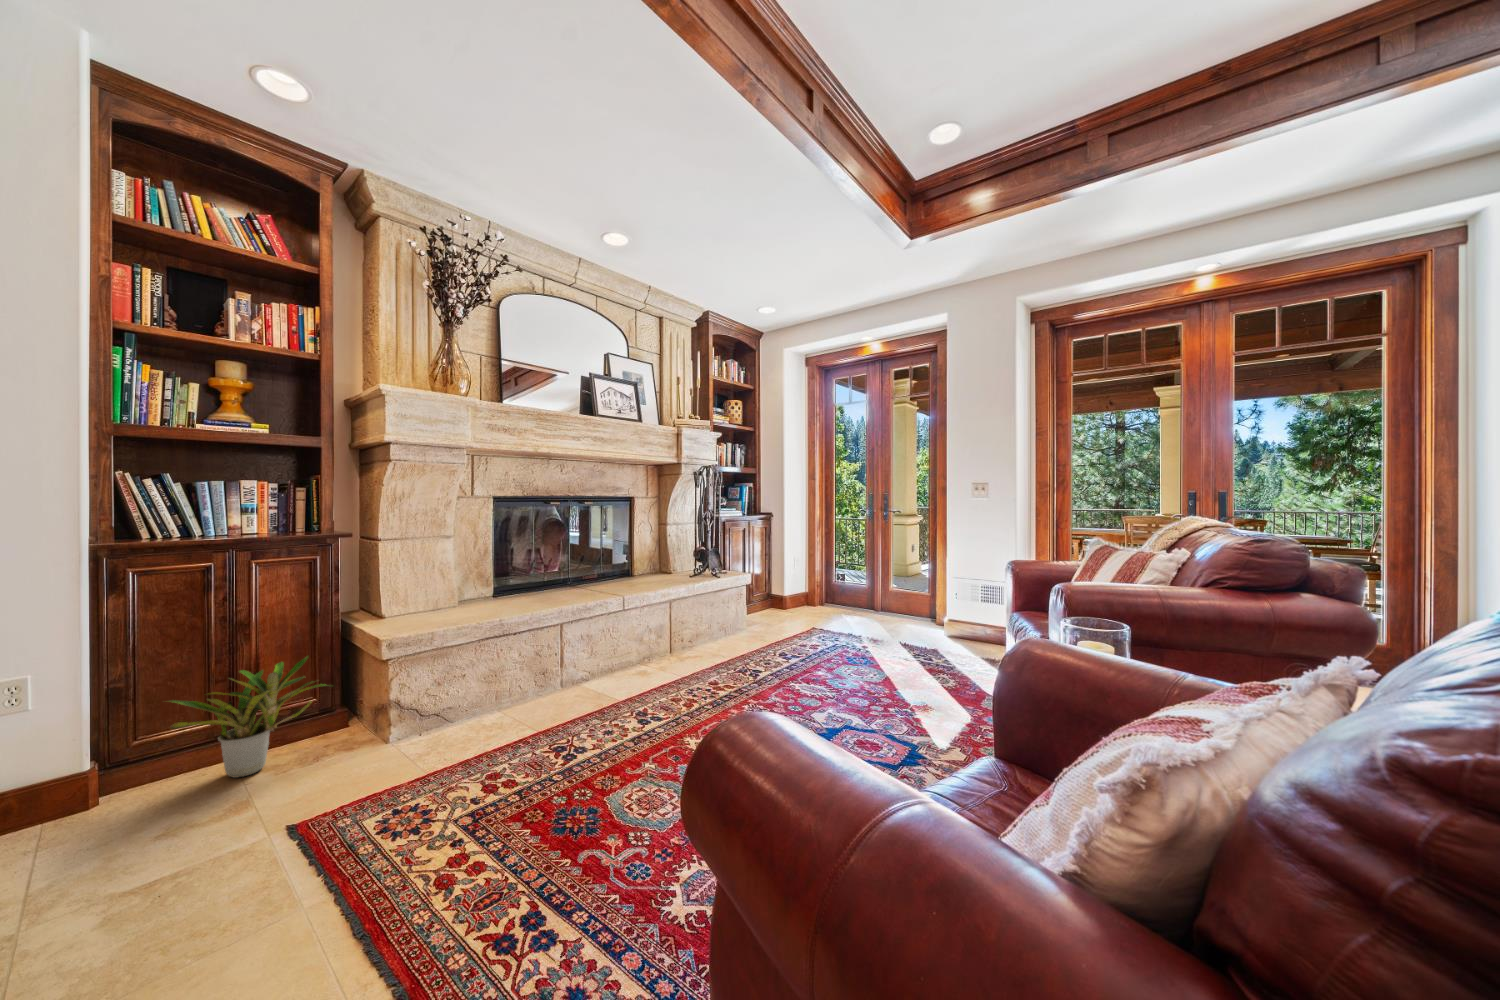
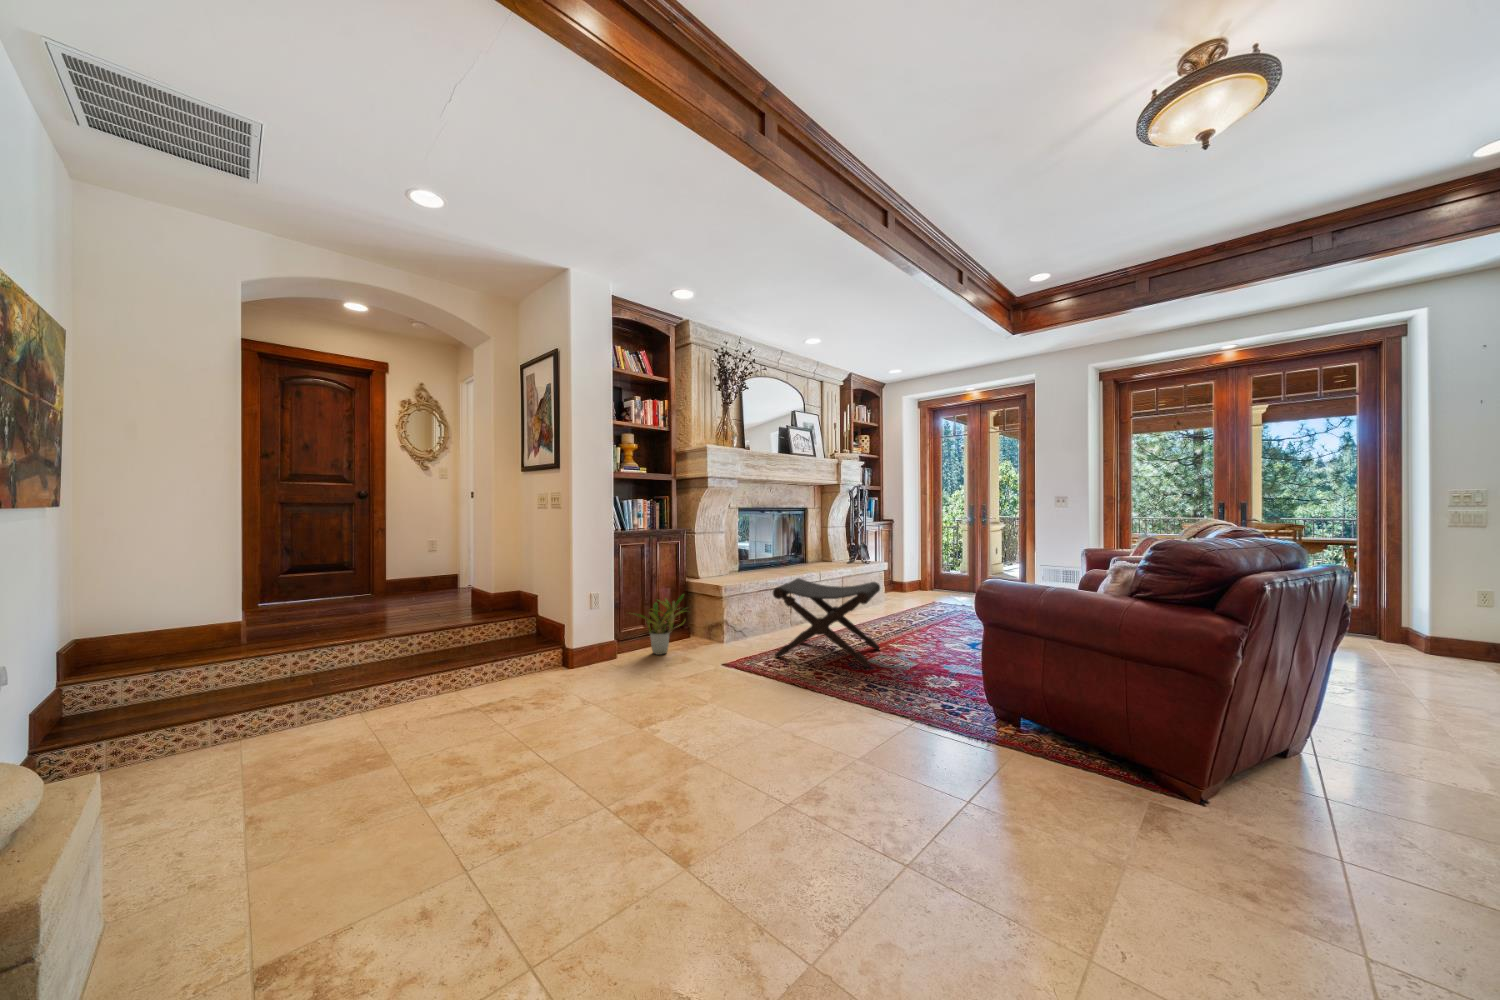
footstool: none [454,618,673,799] -> present [773,578,880,667]

